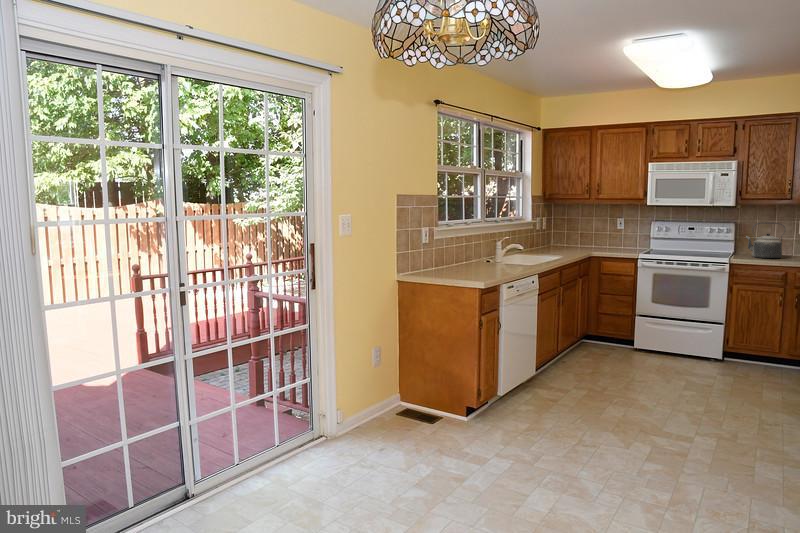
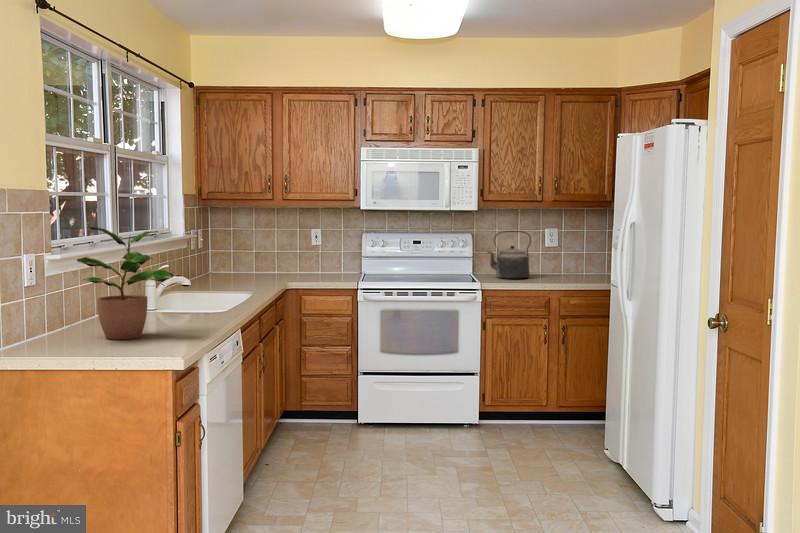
potted plant: none [448,215,492,273] -> present [77,226,173,340]

